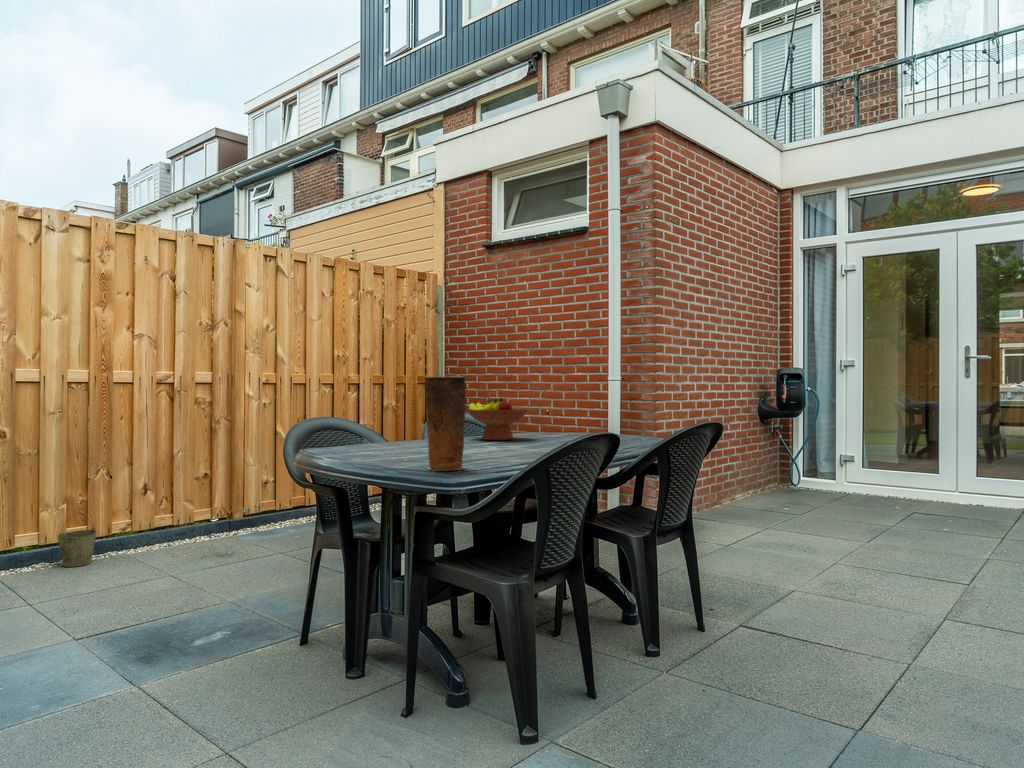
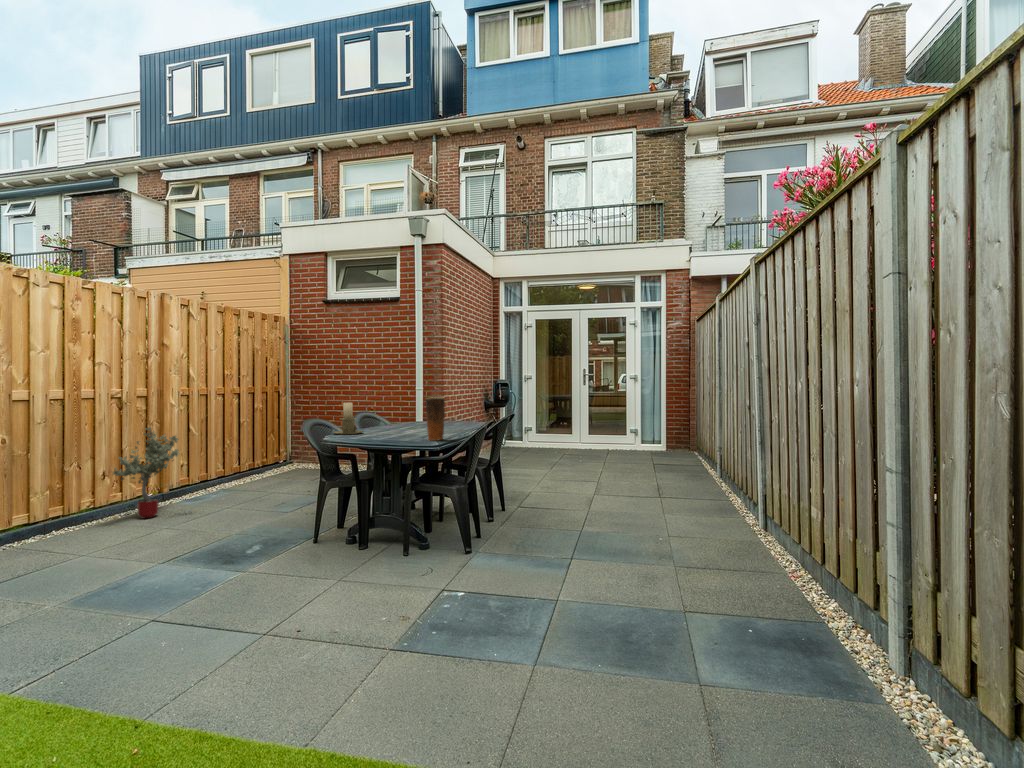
candle holder: none [340,389,395,447] -> present [334,403,363,435]
fruit bowl: present [466,398,528,440] -> none [381,404,416,427]
potted tree: none [132,422,236,550] -> present [113,427,180,518]
bucket: present [57,526,97,567] -> none [56,498,90,538]

